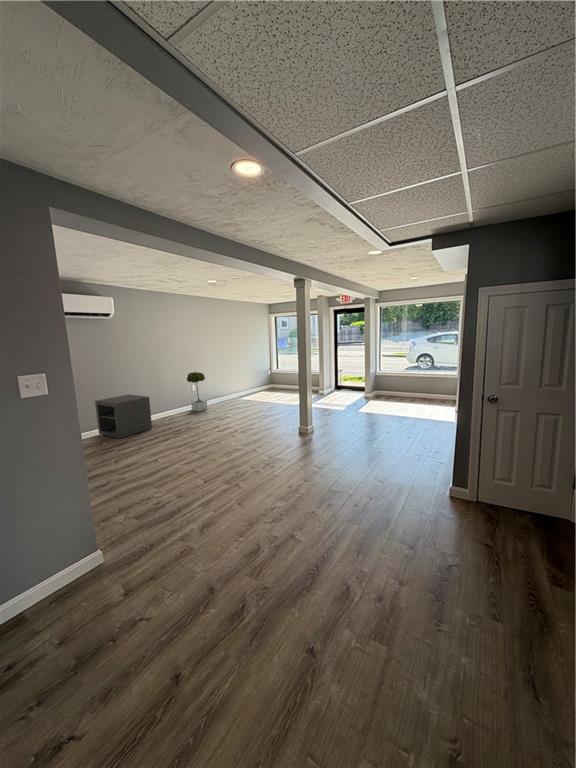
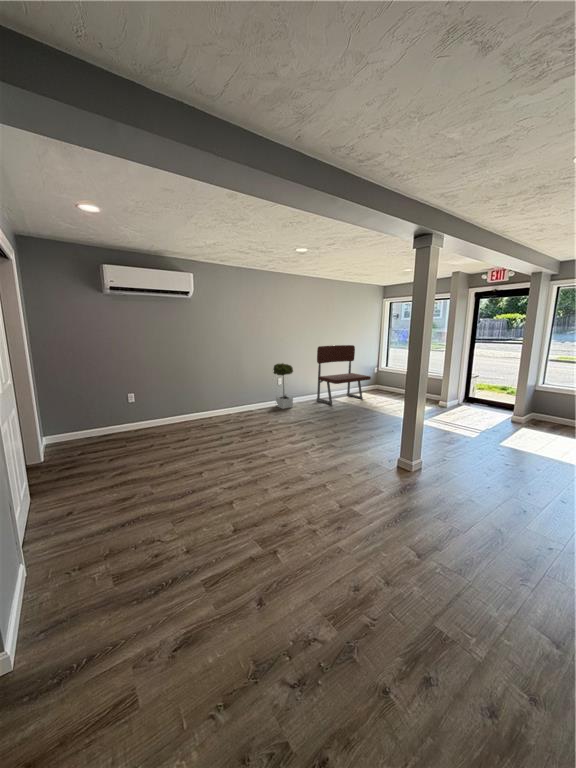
bench: none [222,354,267,403] -> present [317,345,371,404]
storage cabinet: present [95,394,152,438] -> none [170,383,223,432]

